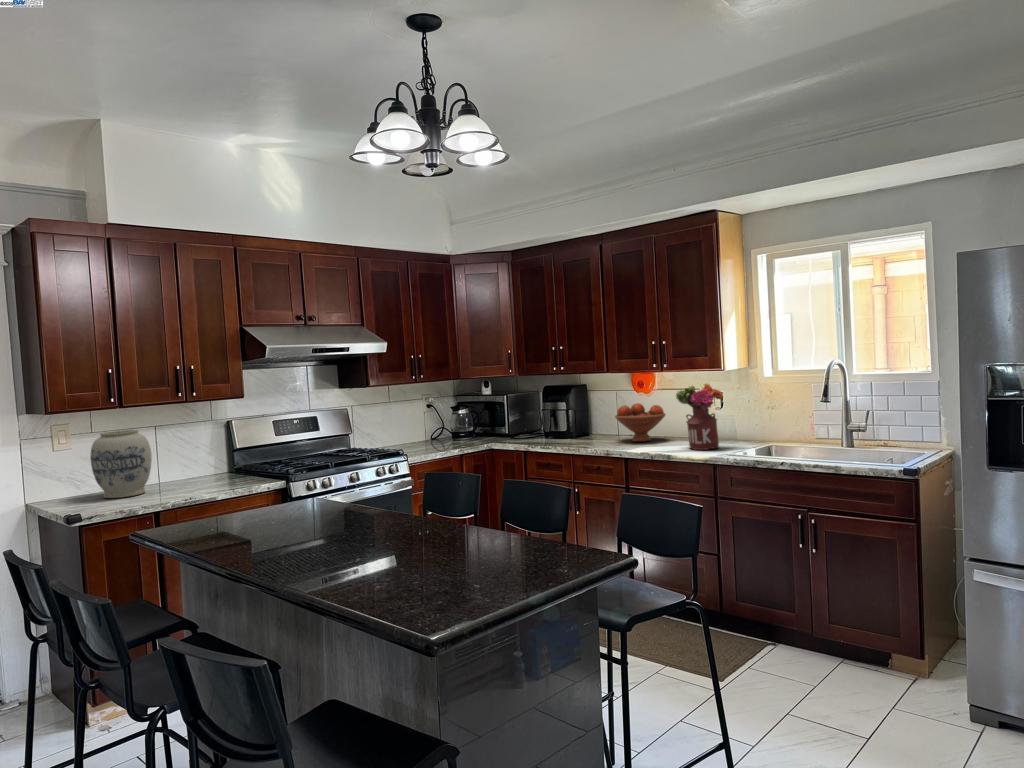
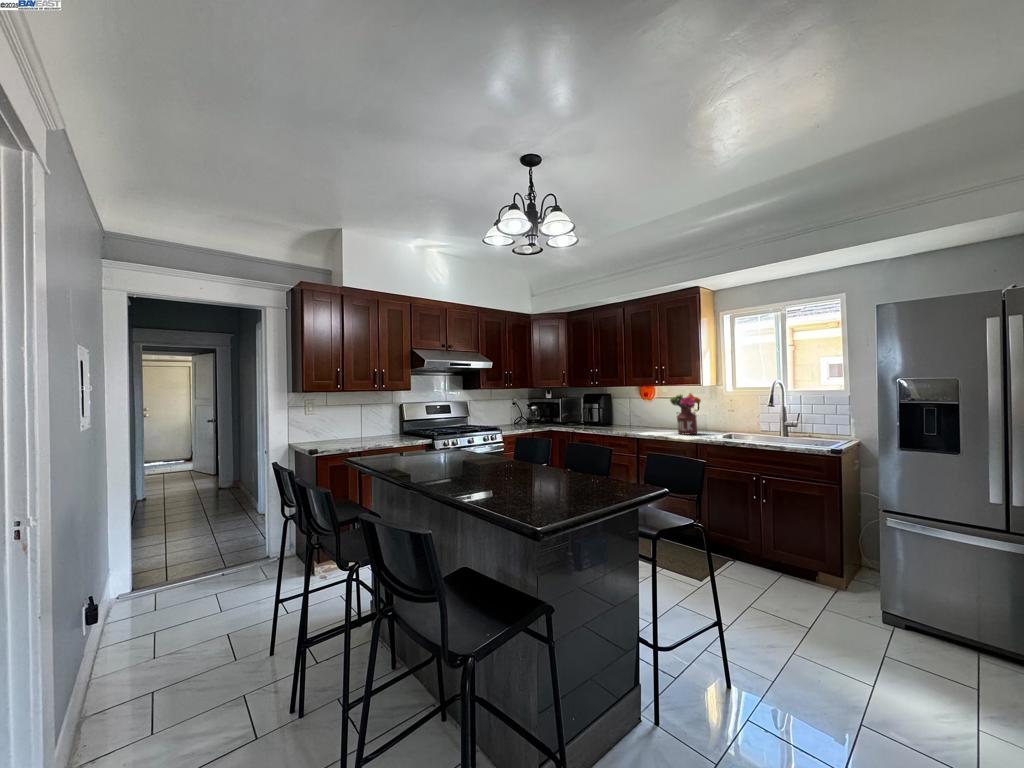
fruit bowl: present [615,403,665,442] -> none [629,406,662,429]
vase: present [90,430,152,498] -> none [324,405,358,443]

